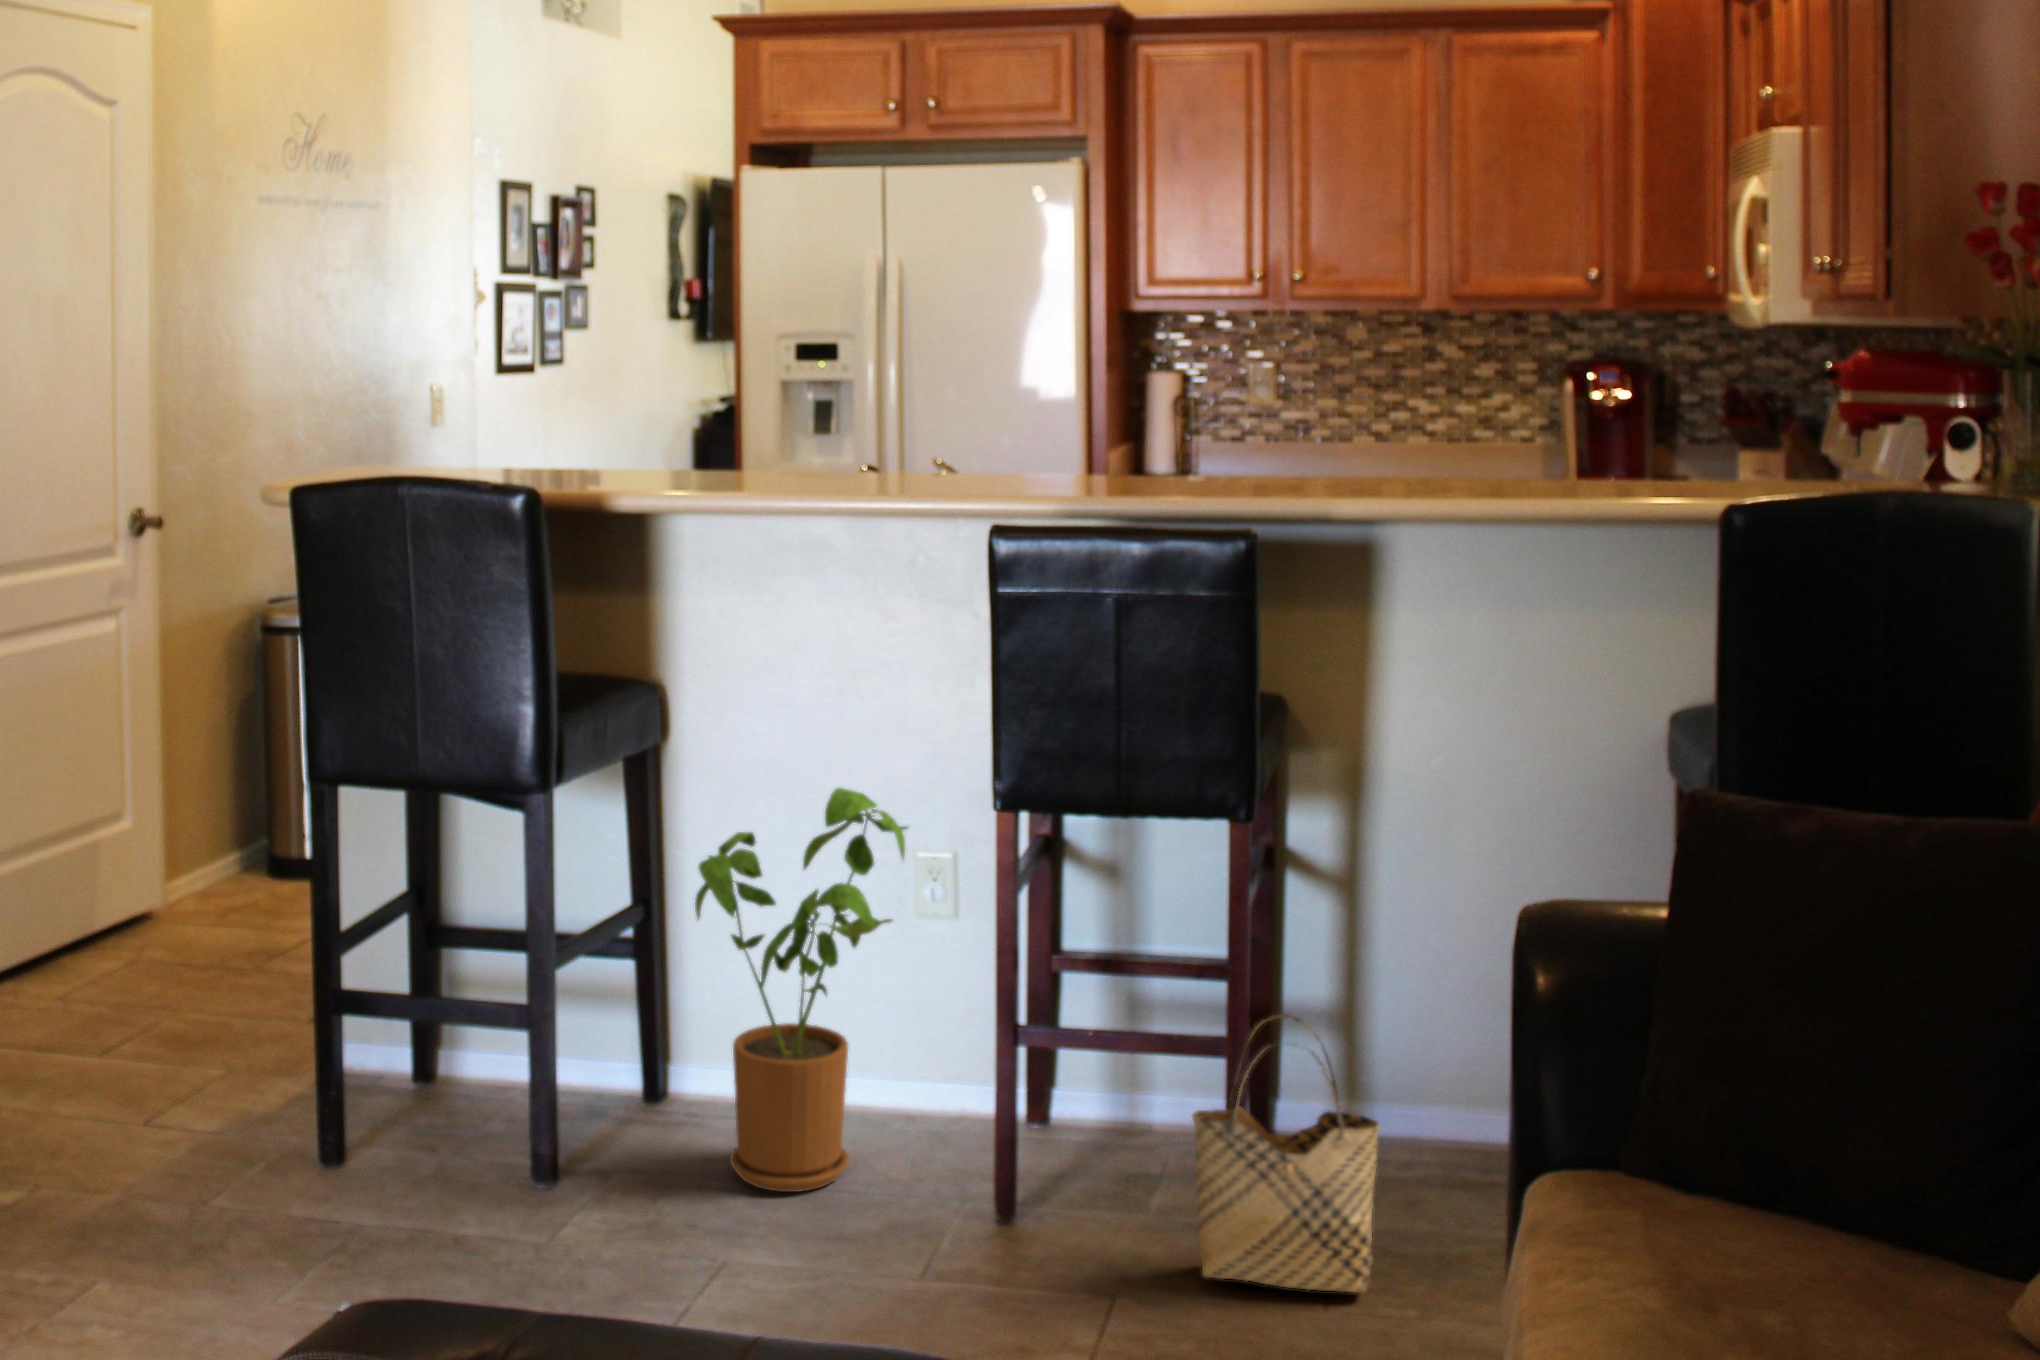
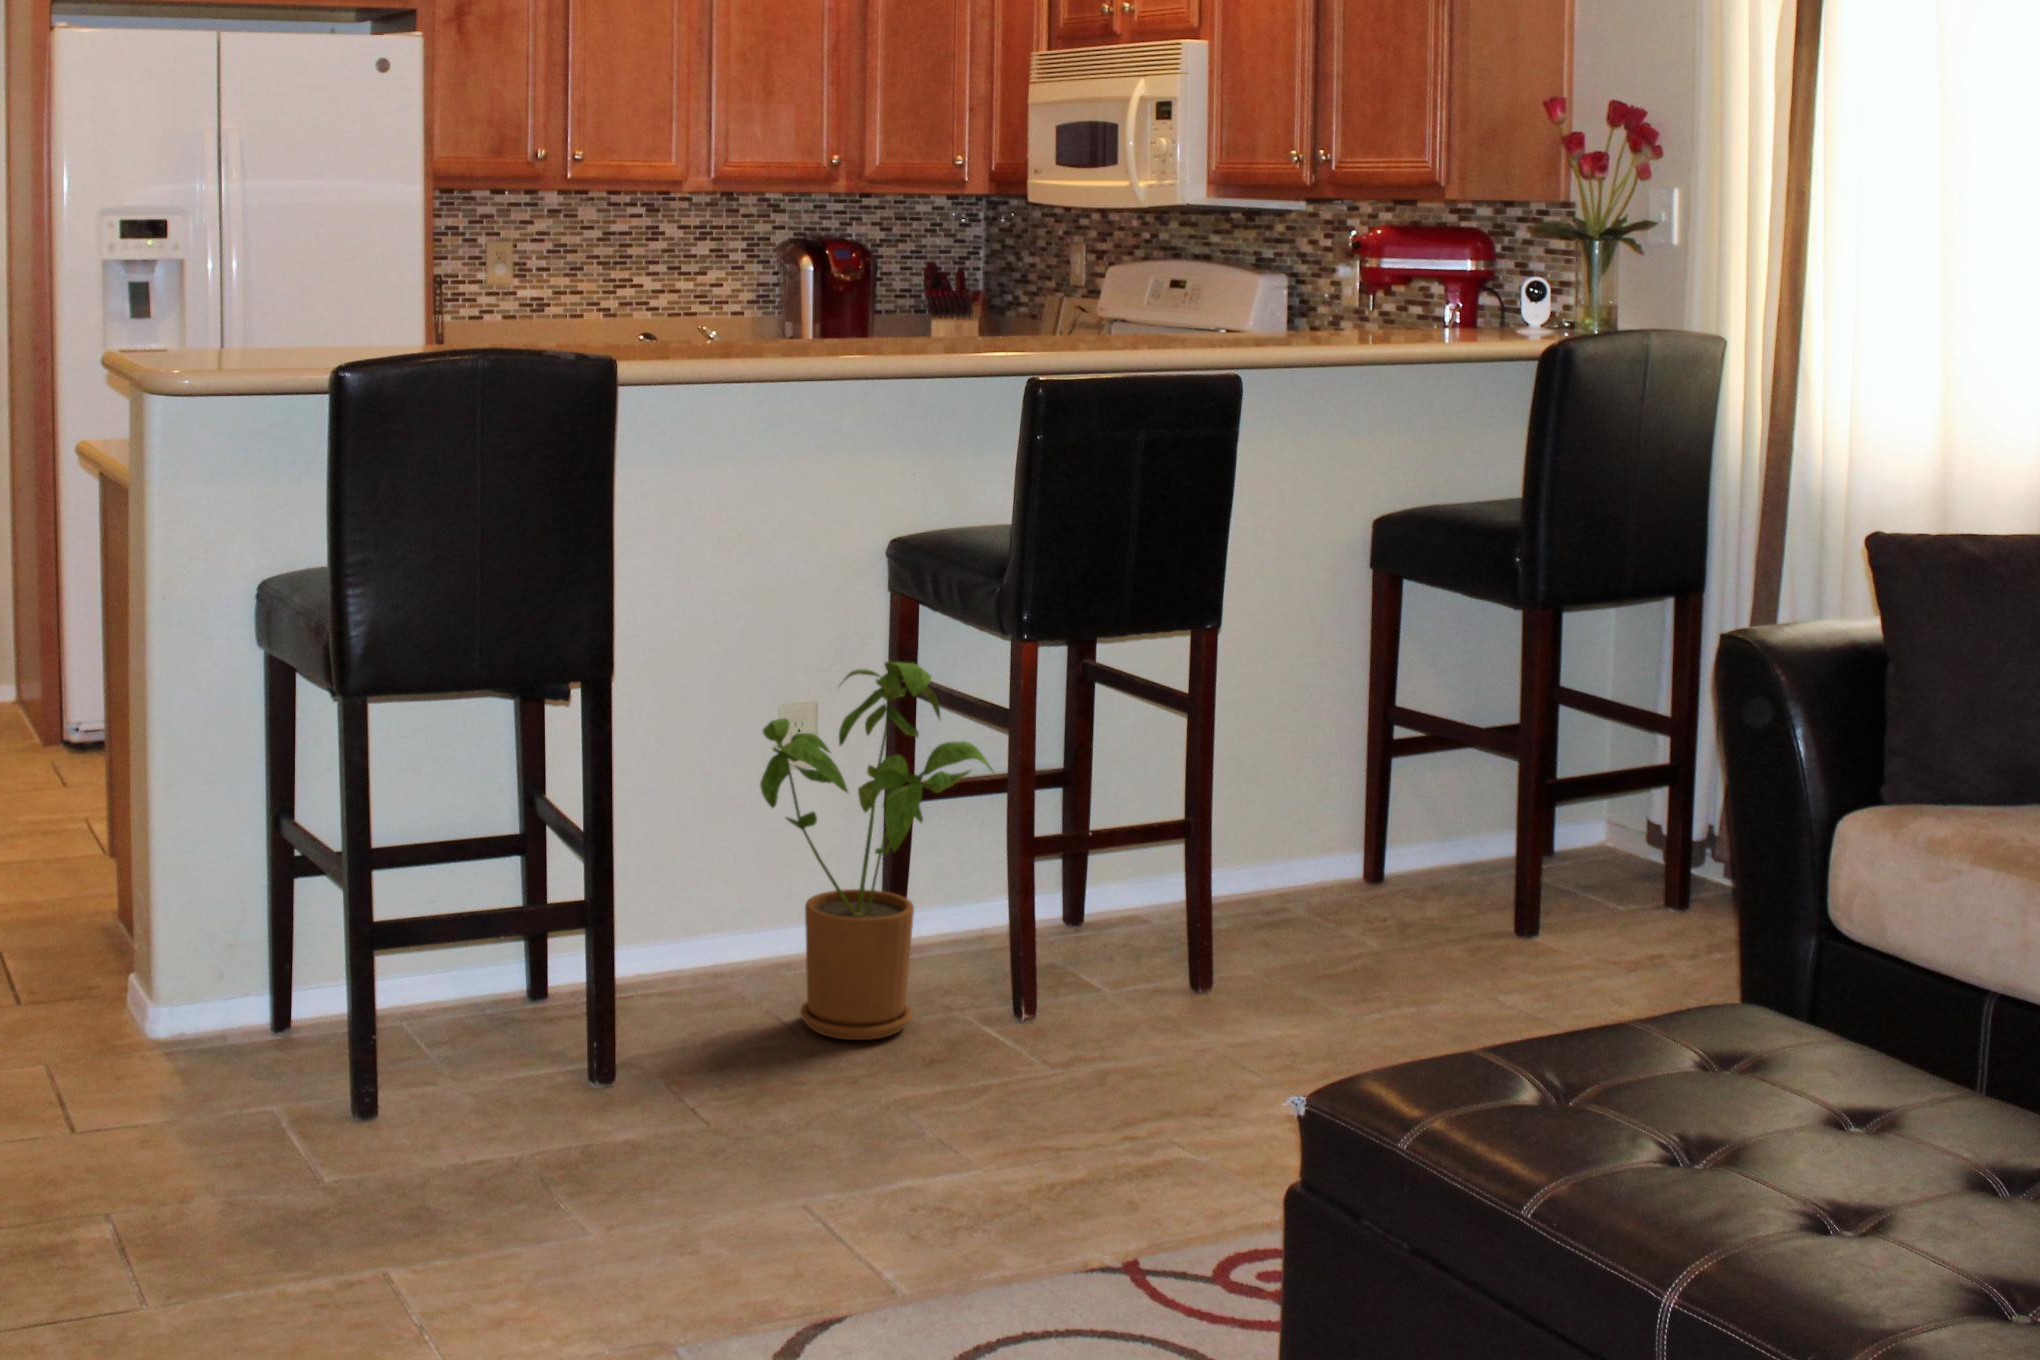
woven basket: present [1192,1014,1380,1293] -> none [1240,785,1362,997]

